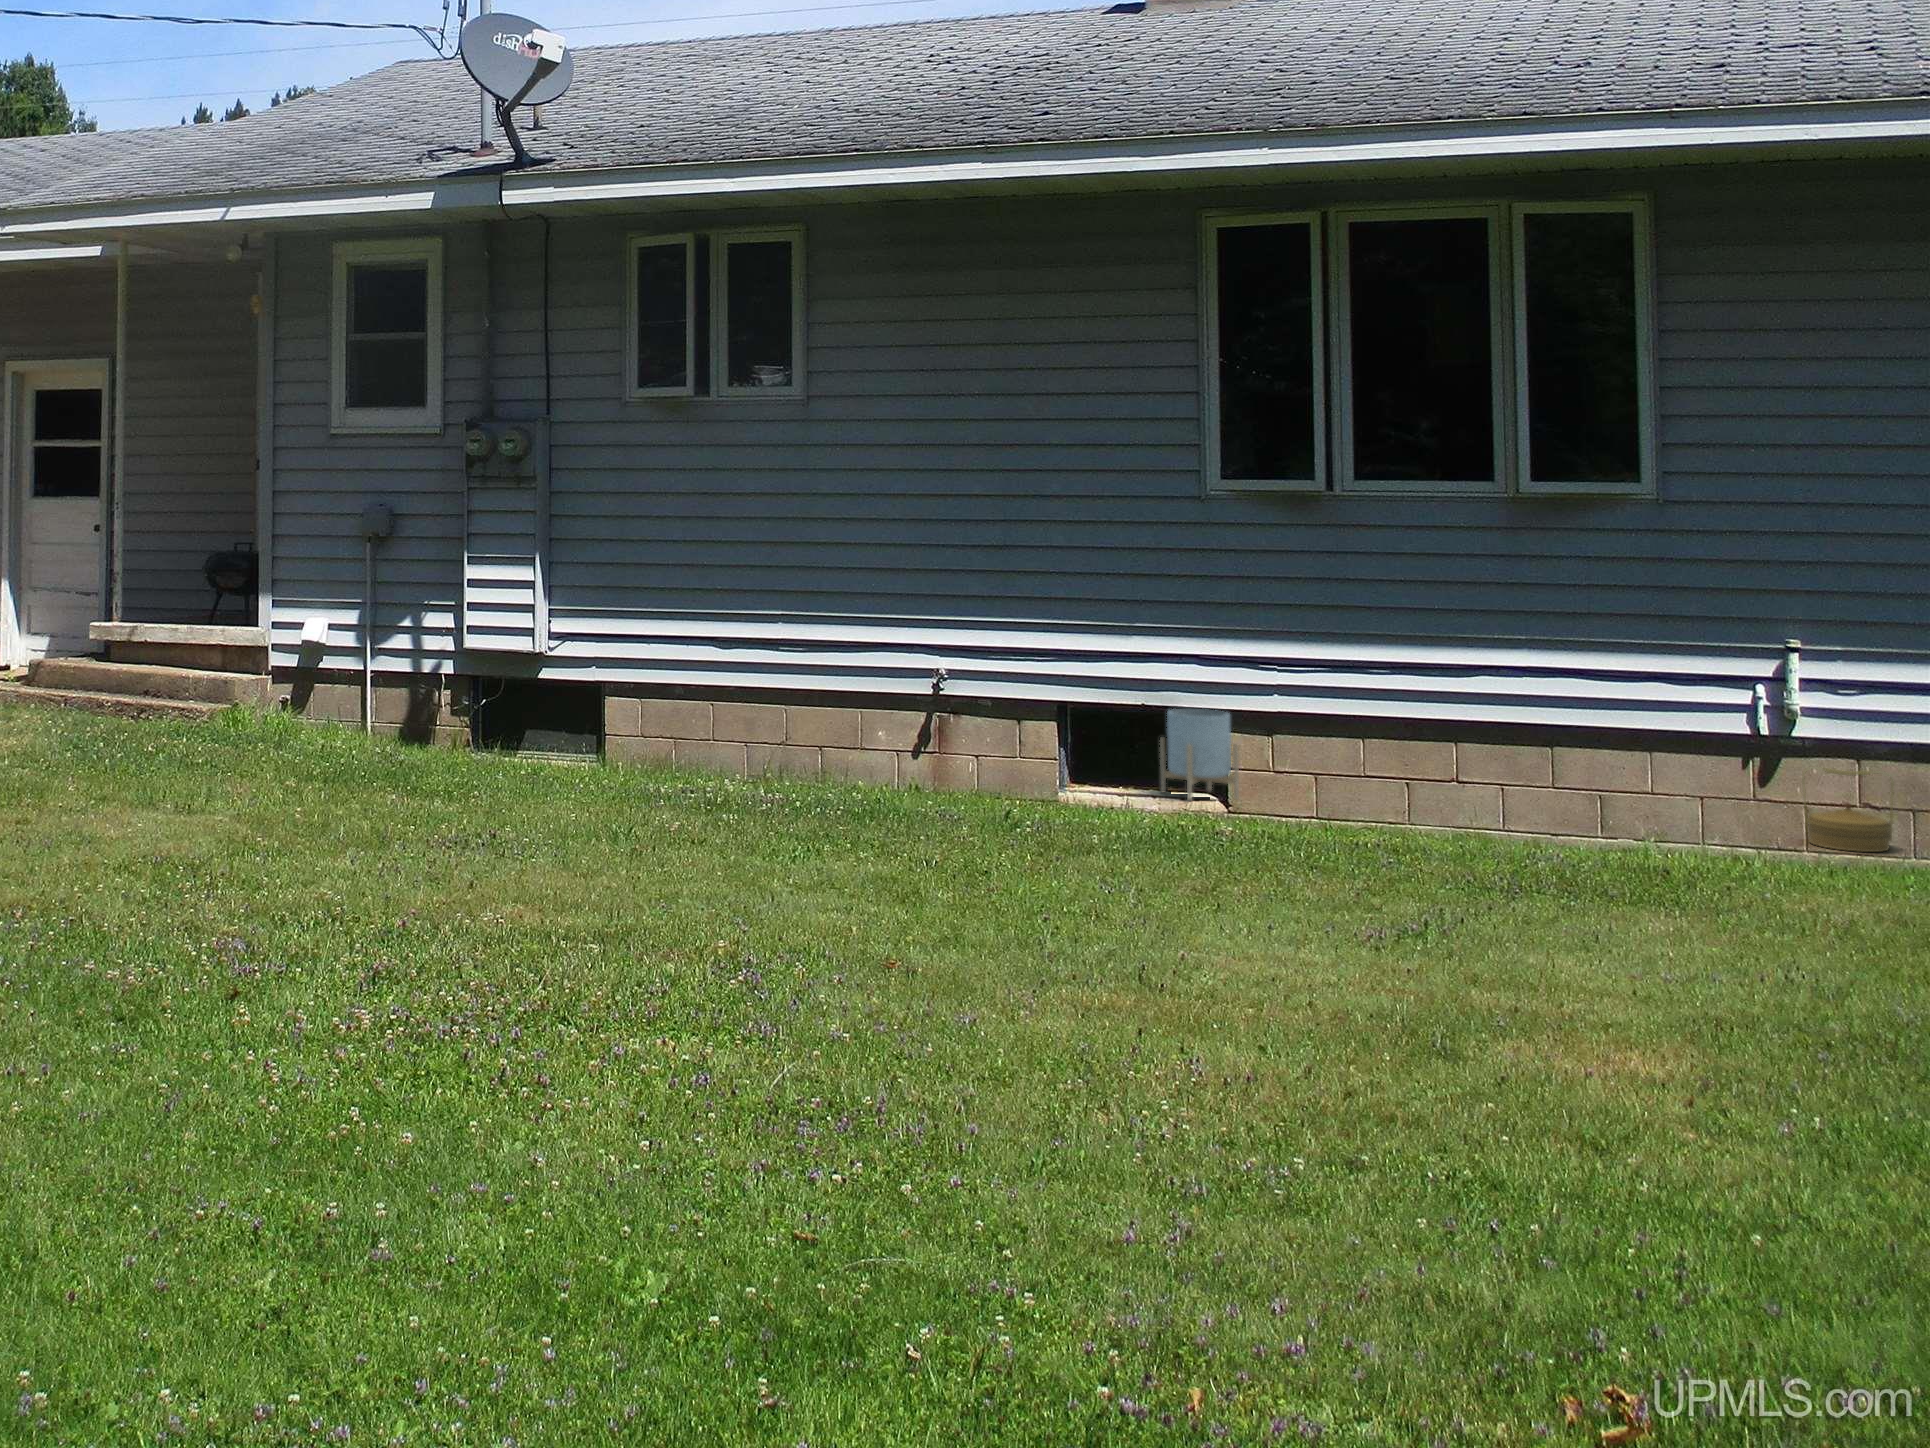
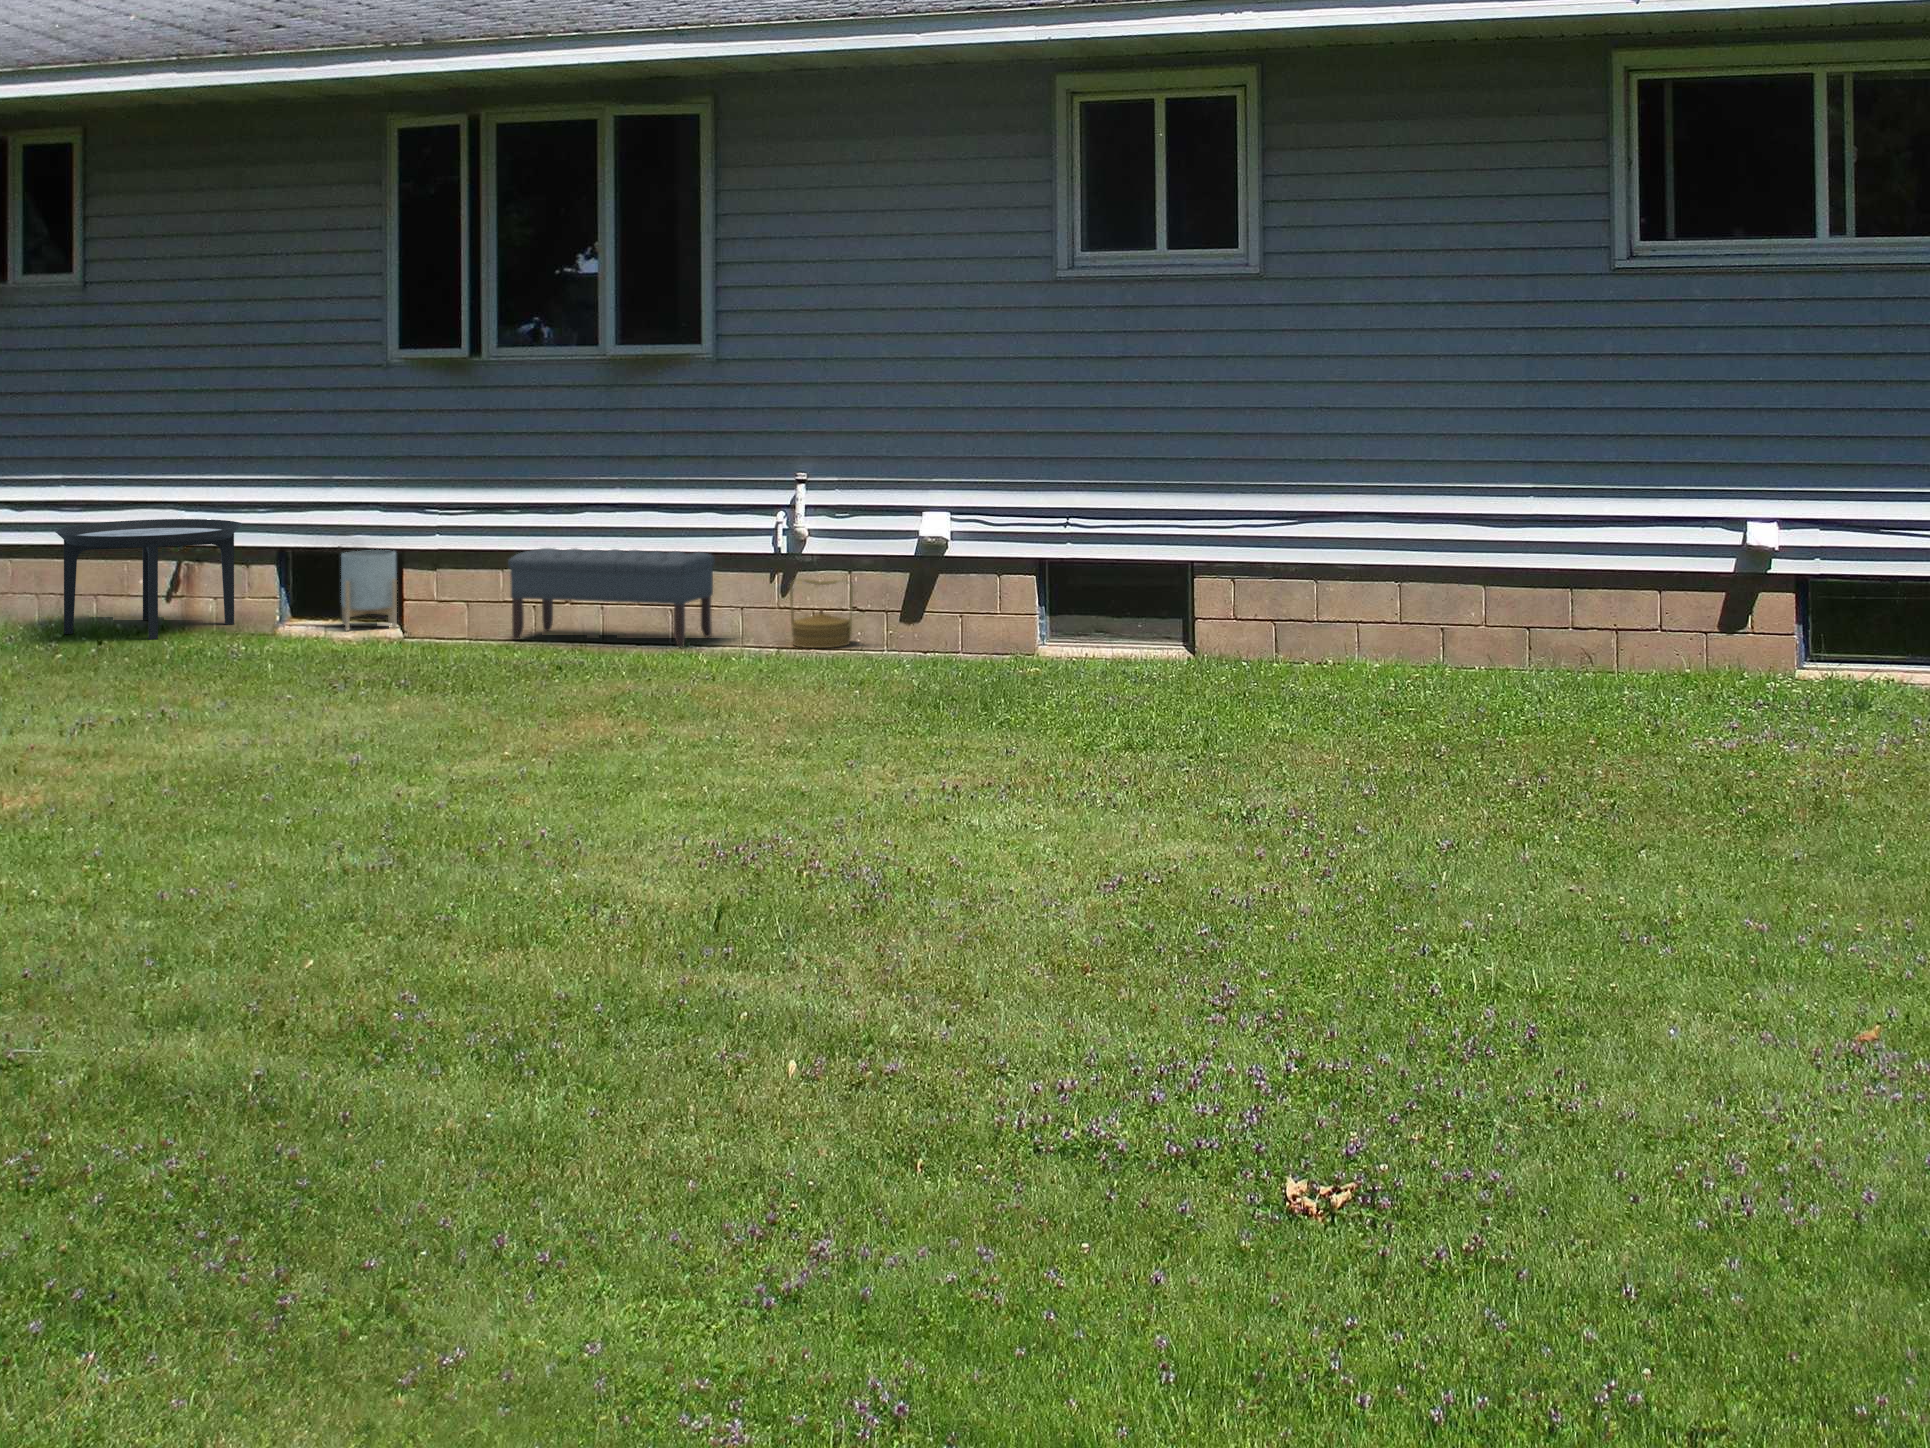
round table: none [848,664,1045,803] -> present [55,519,242,640]
bench: none [1425,716,1677,842] -> present [508,548,715,647]

